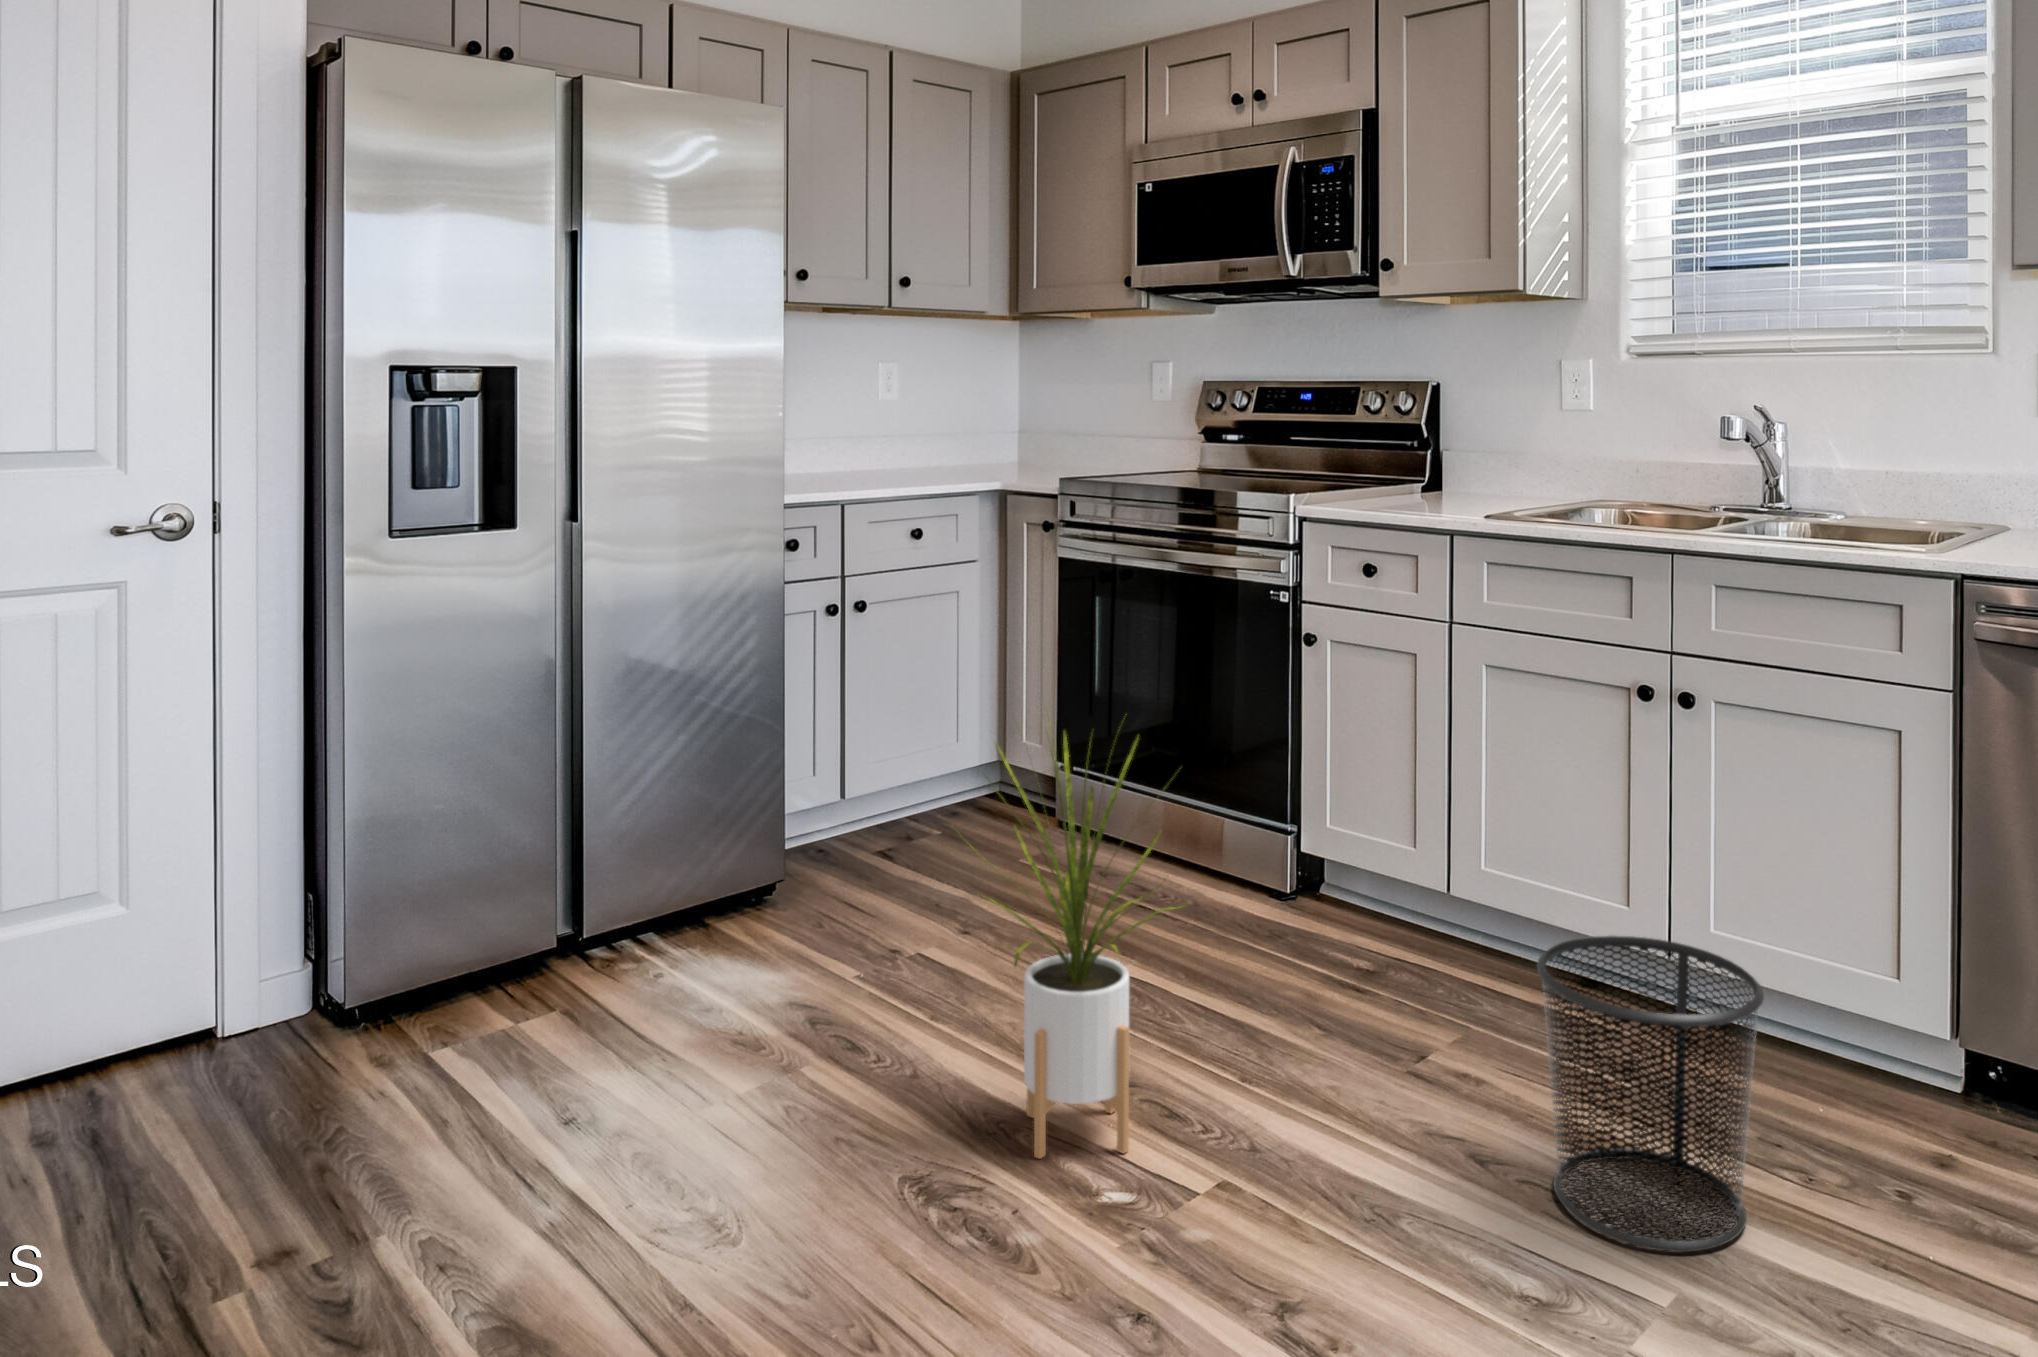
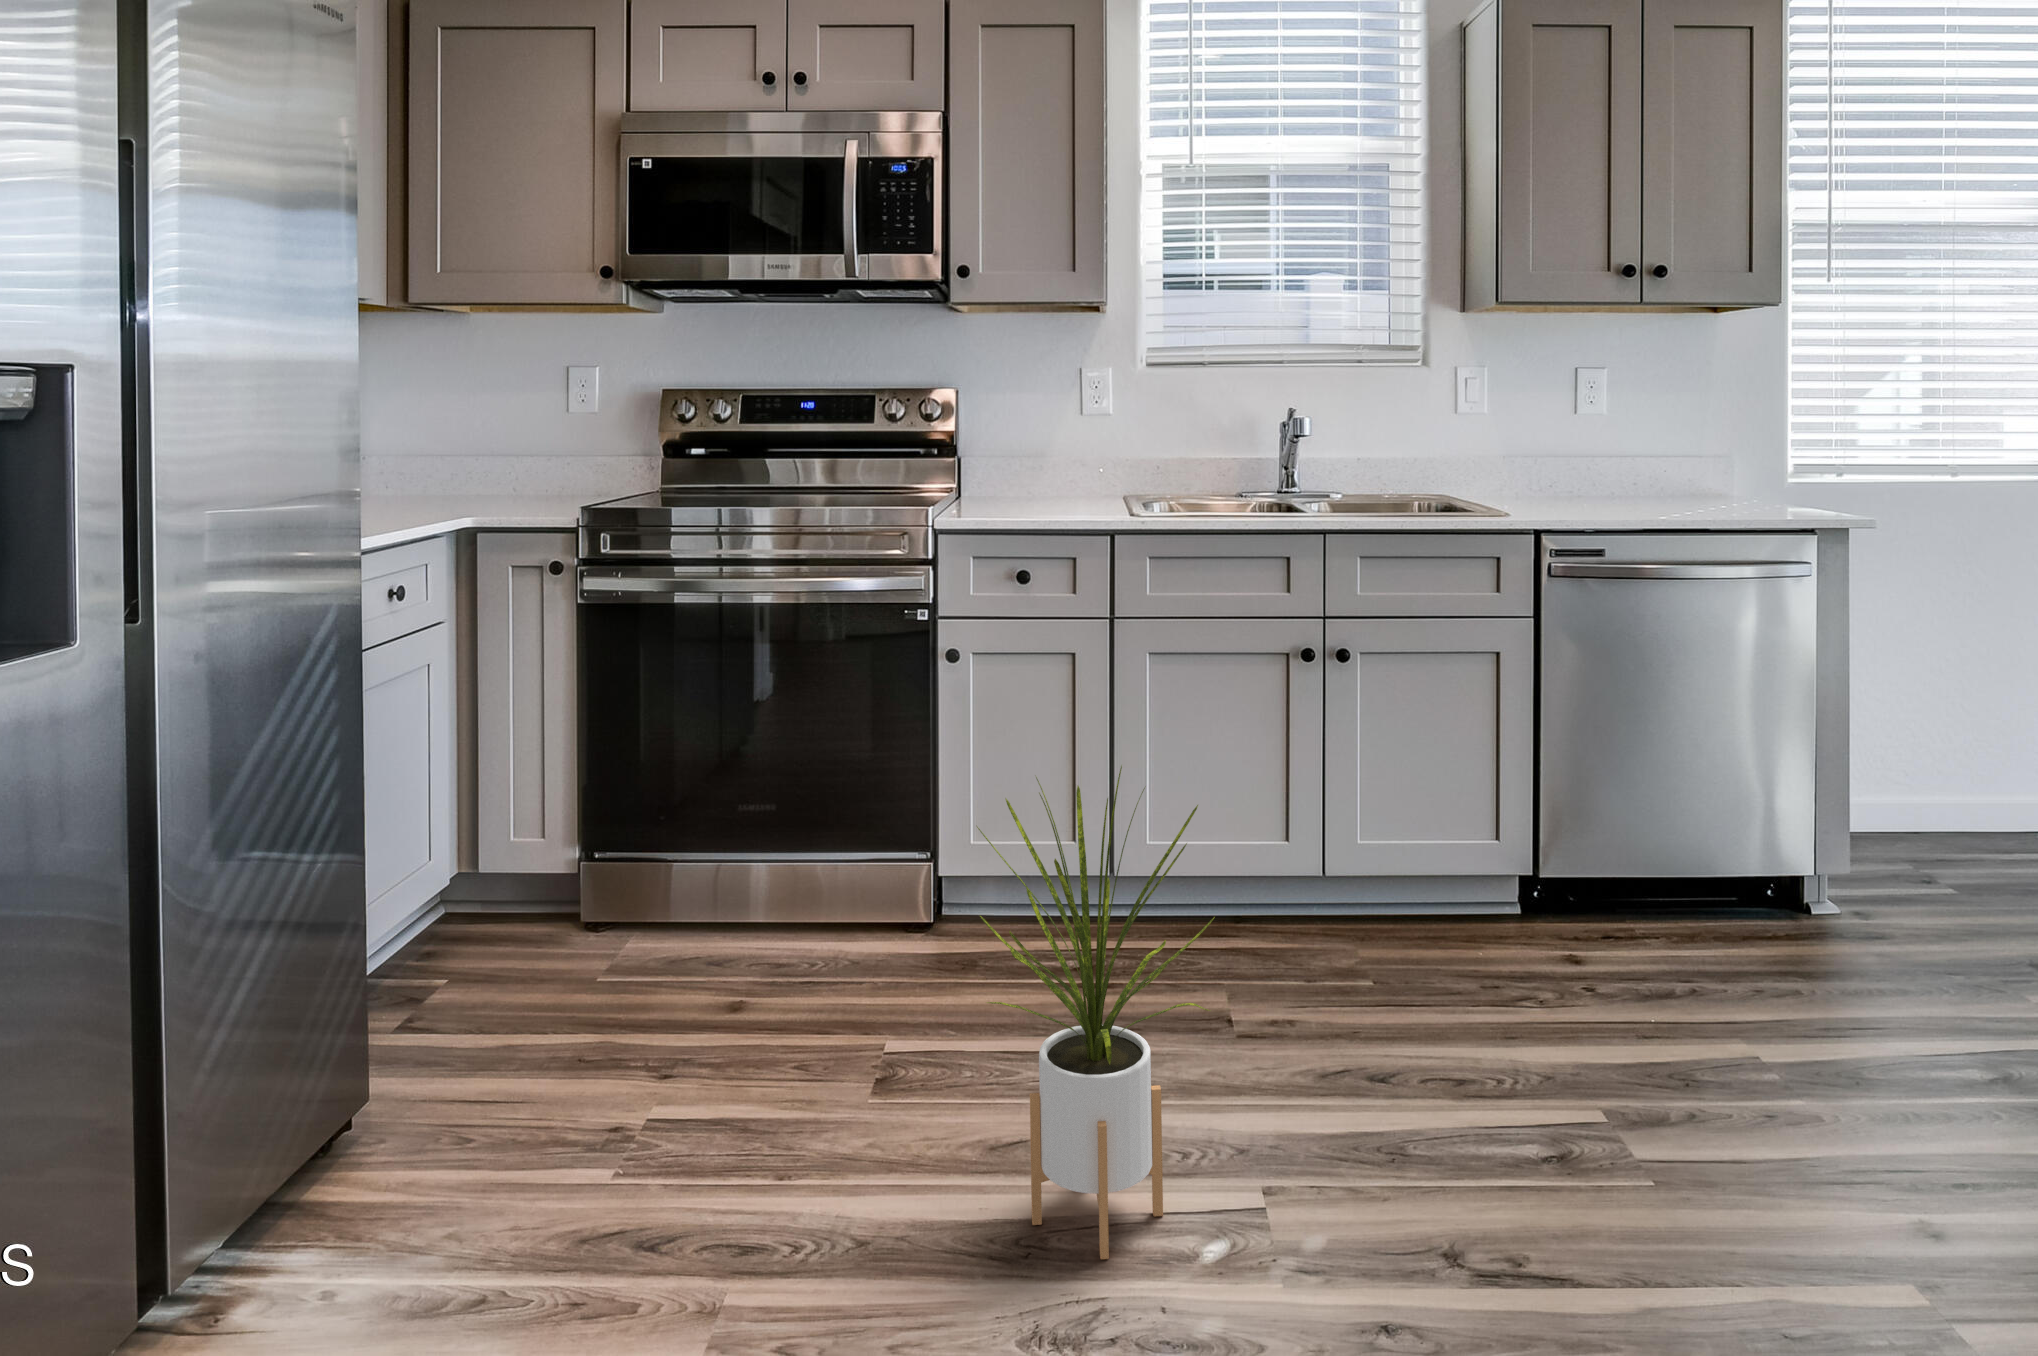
waste bin: present [1537,935,1764,1252] -> none [1419,854,1601,1106]

